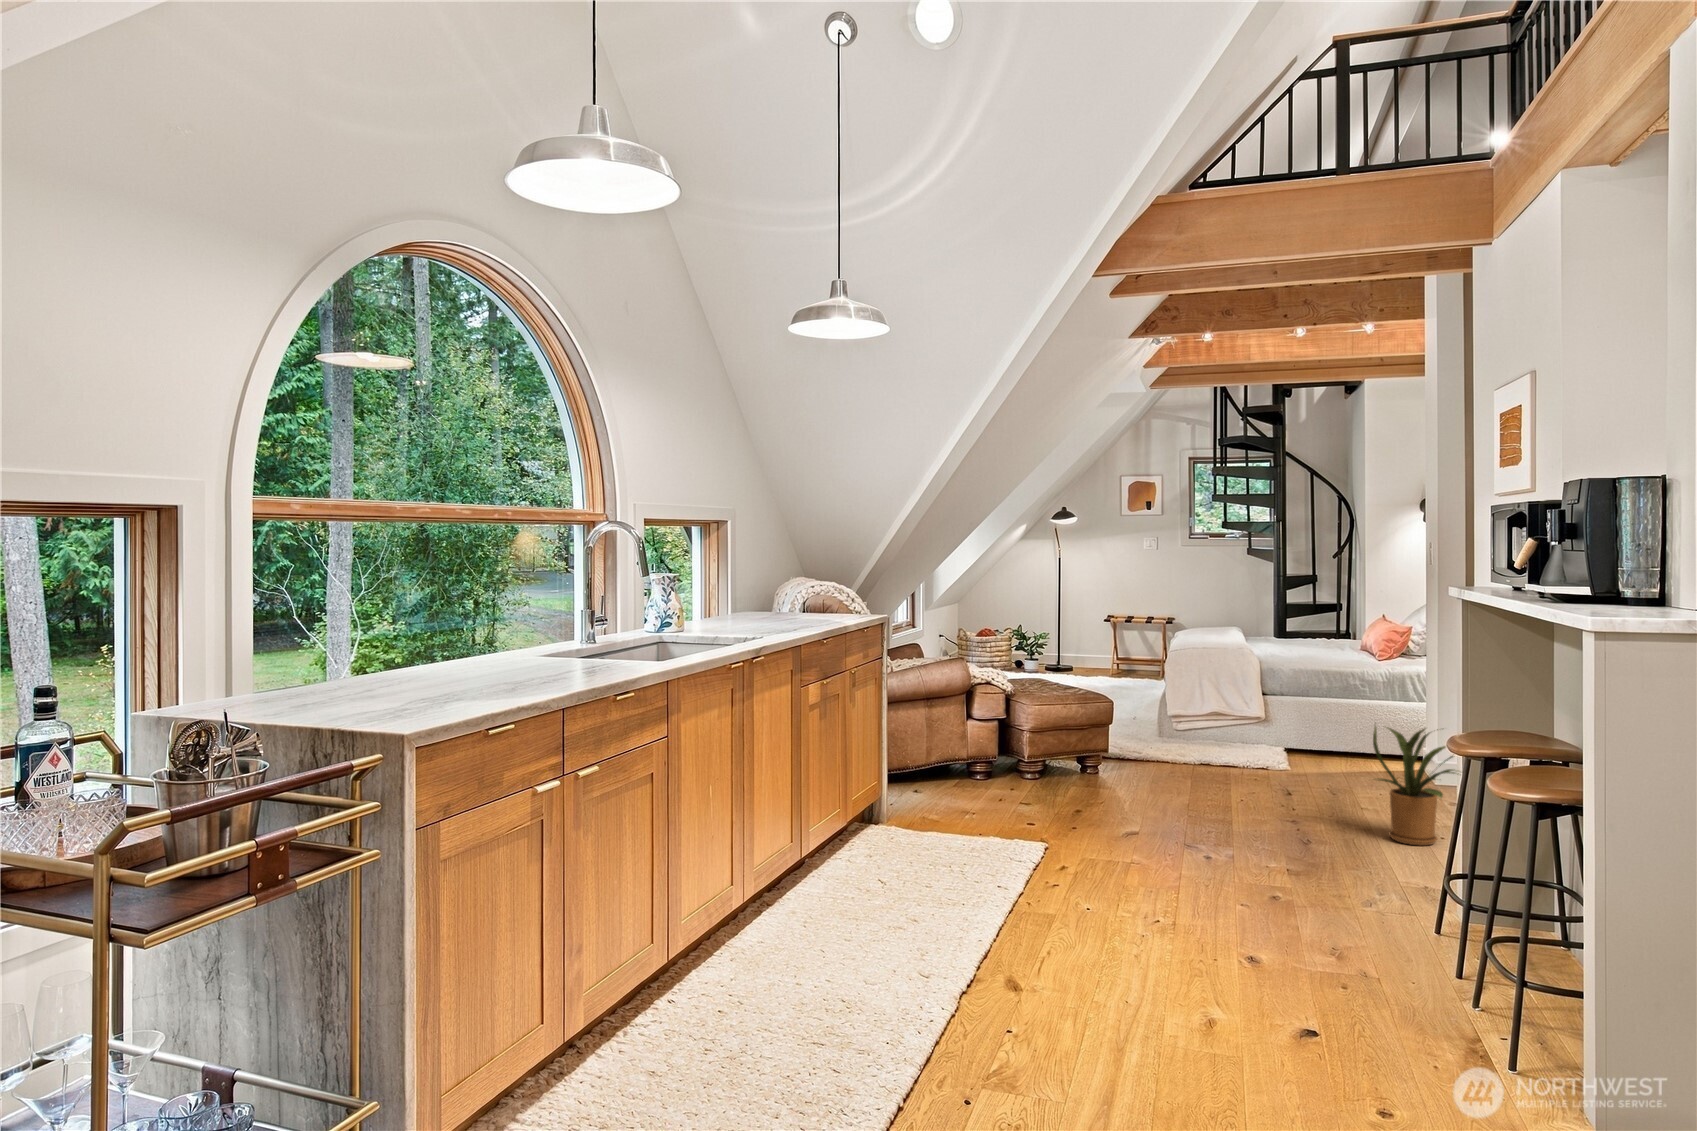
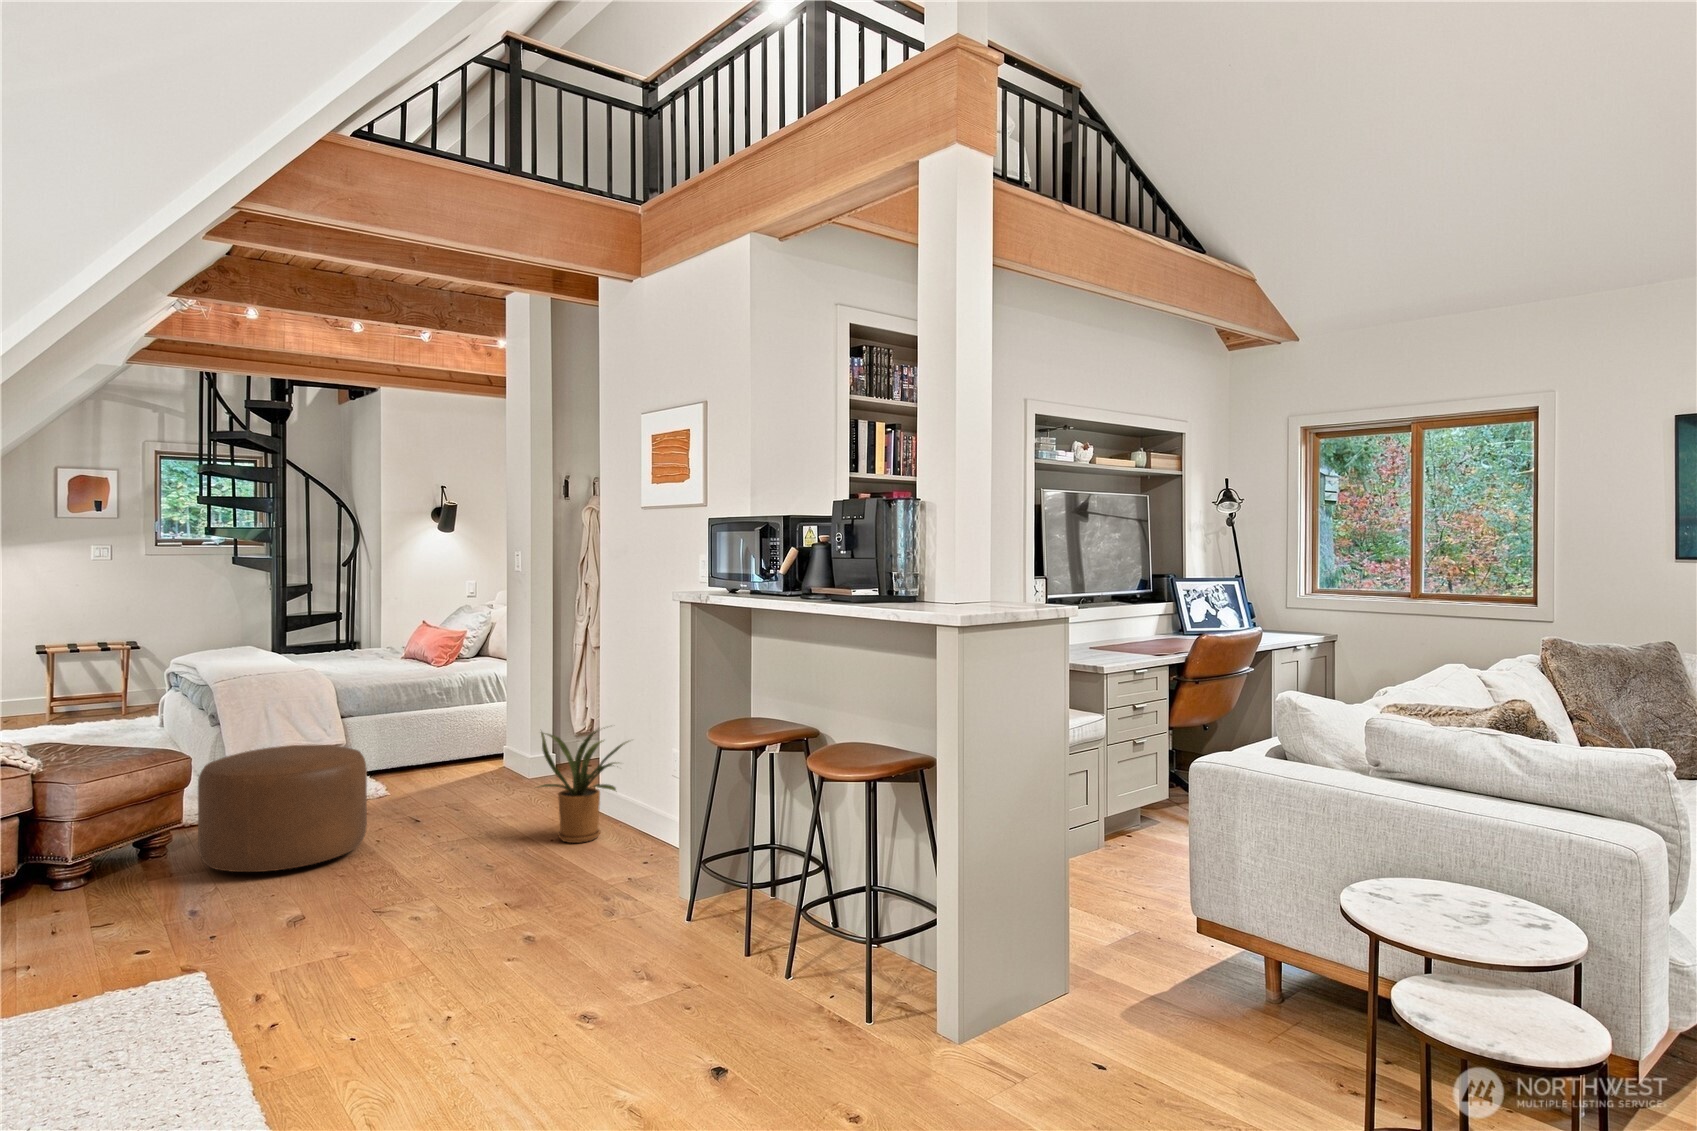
ottoman: none [1102,704,1226,802] -> present [198,745,367,872]

